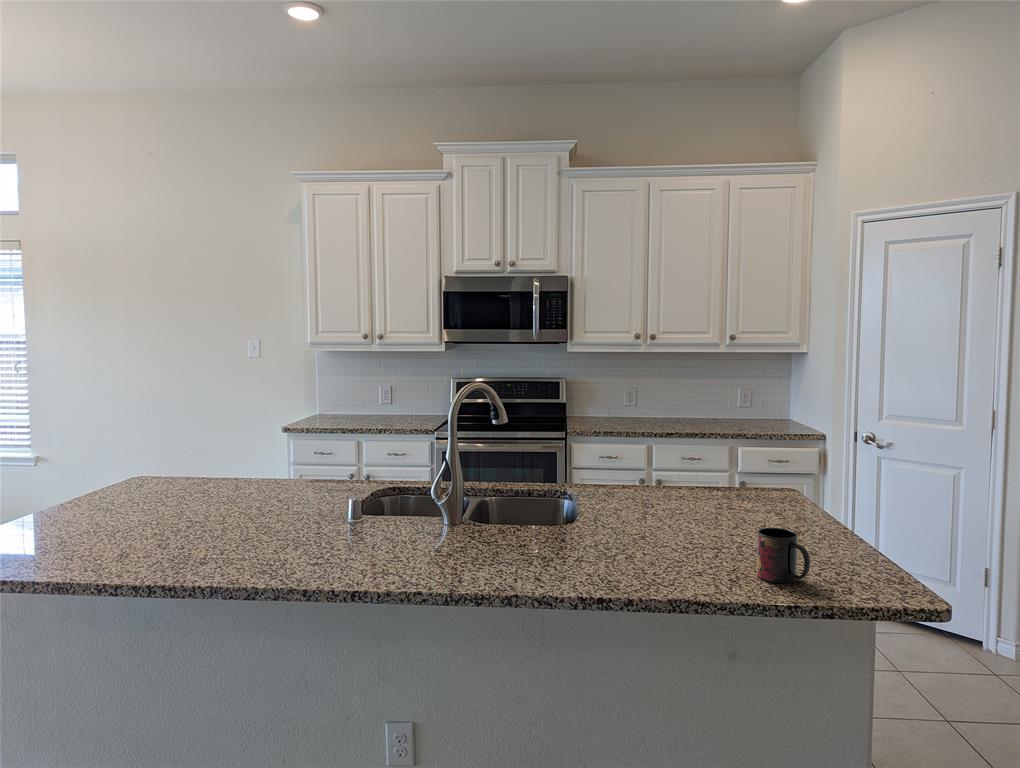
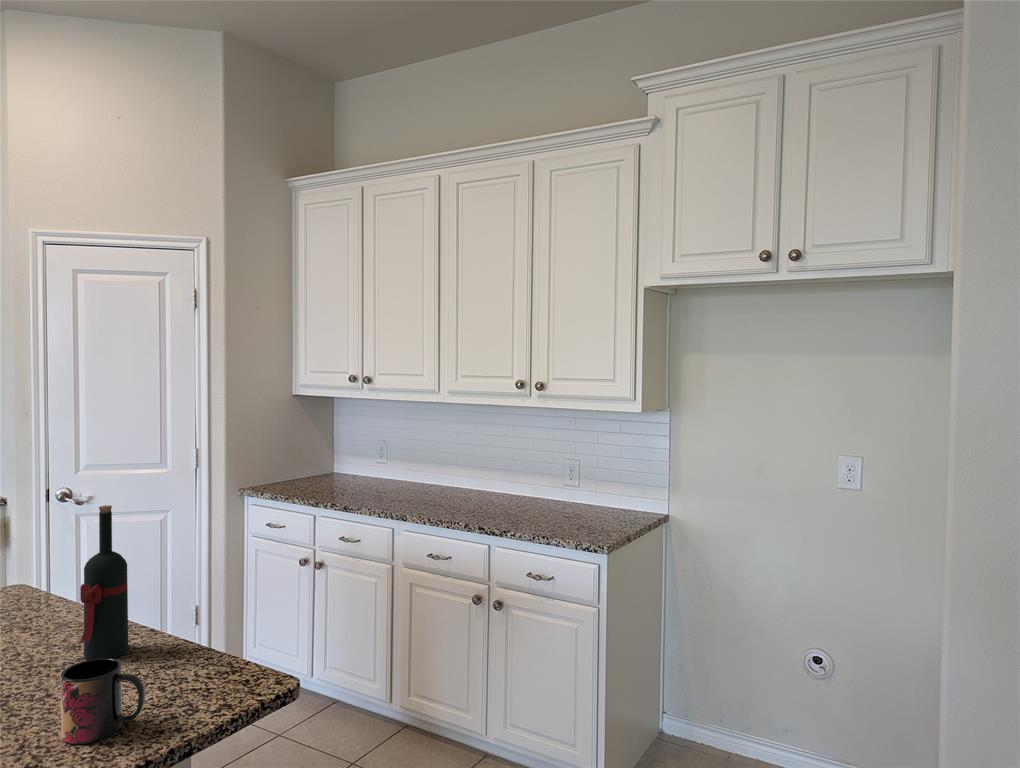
wine bottle: none [798,428,837,546] -> present [80,505,128,660]

